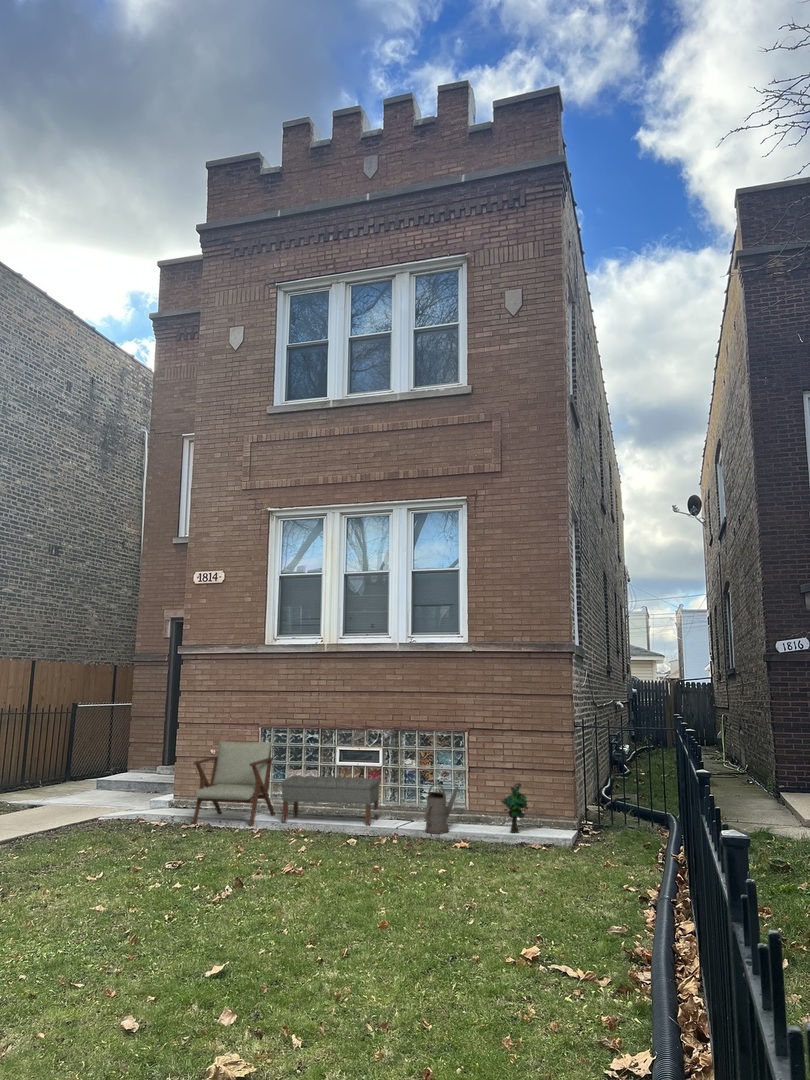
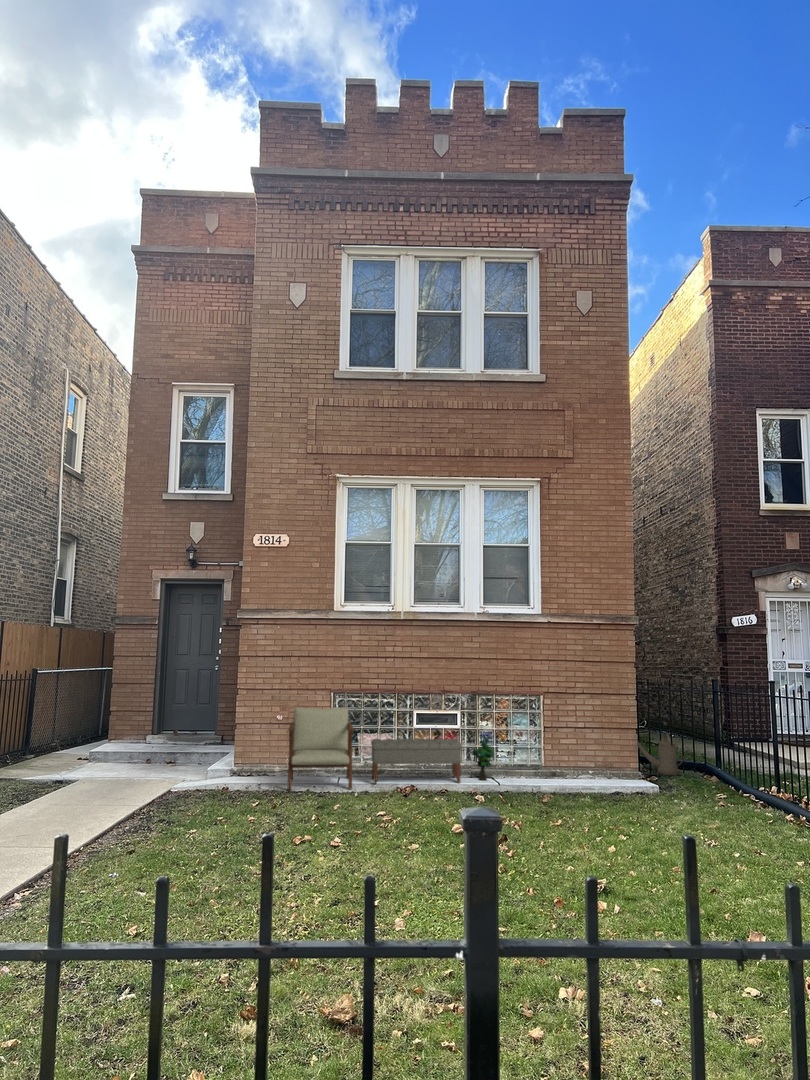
decorative plant: present [501,783,528,833] -> present [472,737,495,780]
watering can: present [425,784,458,834] -> present [637,733,684,775]

